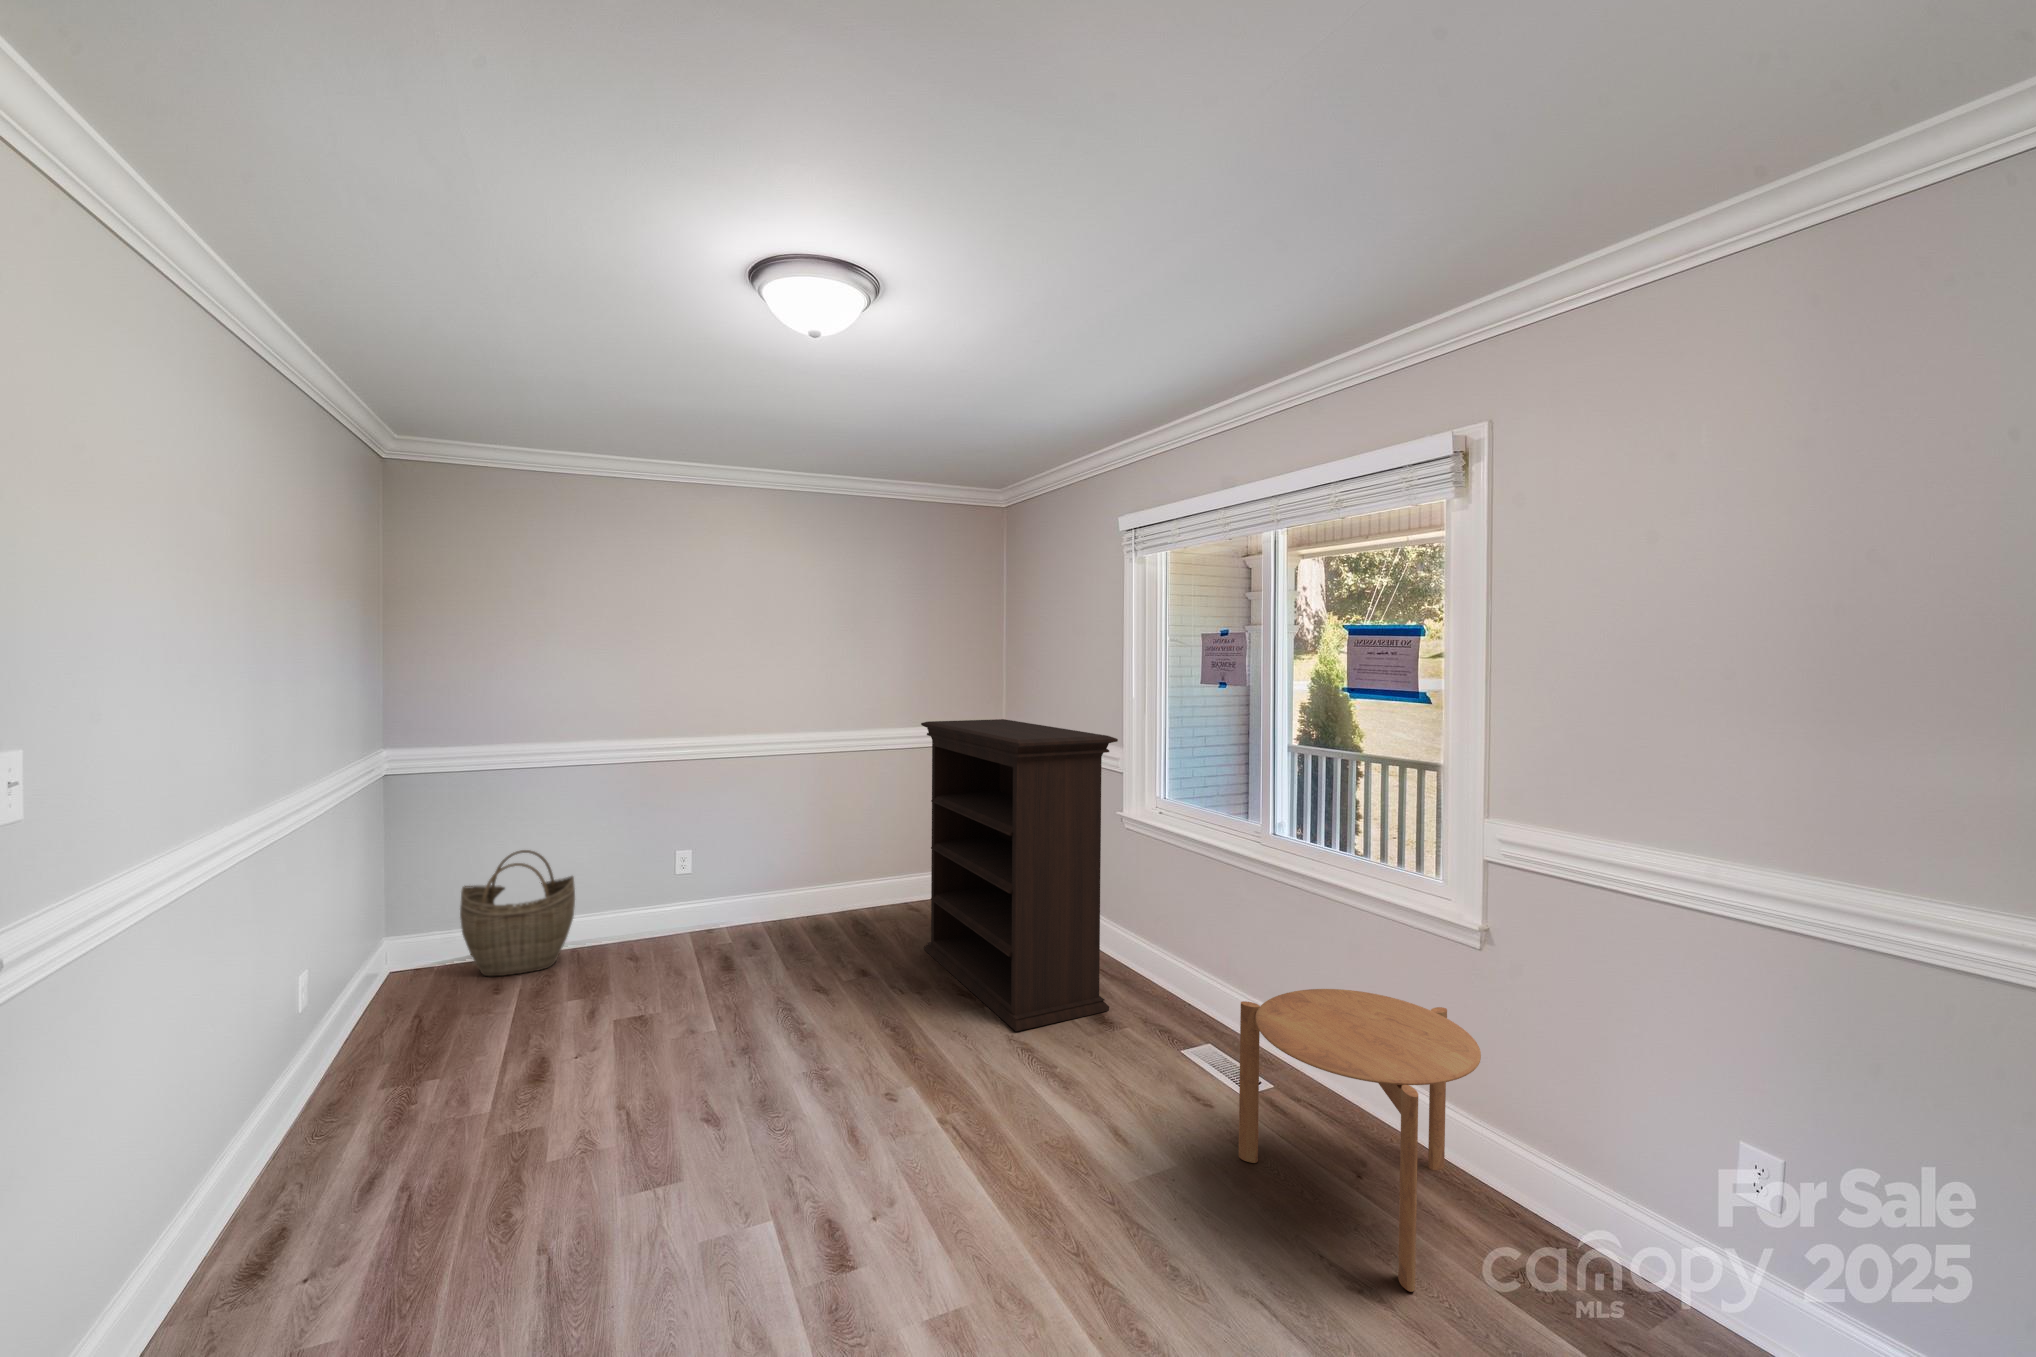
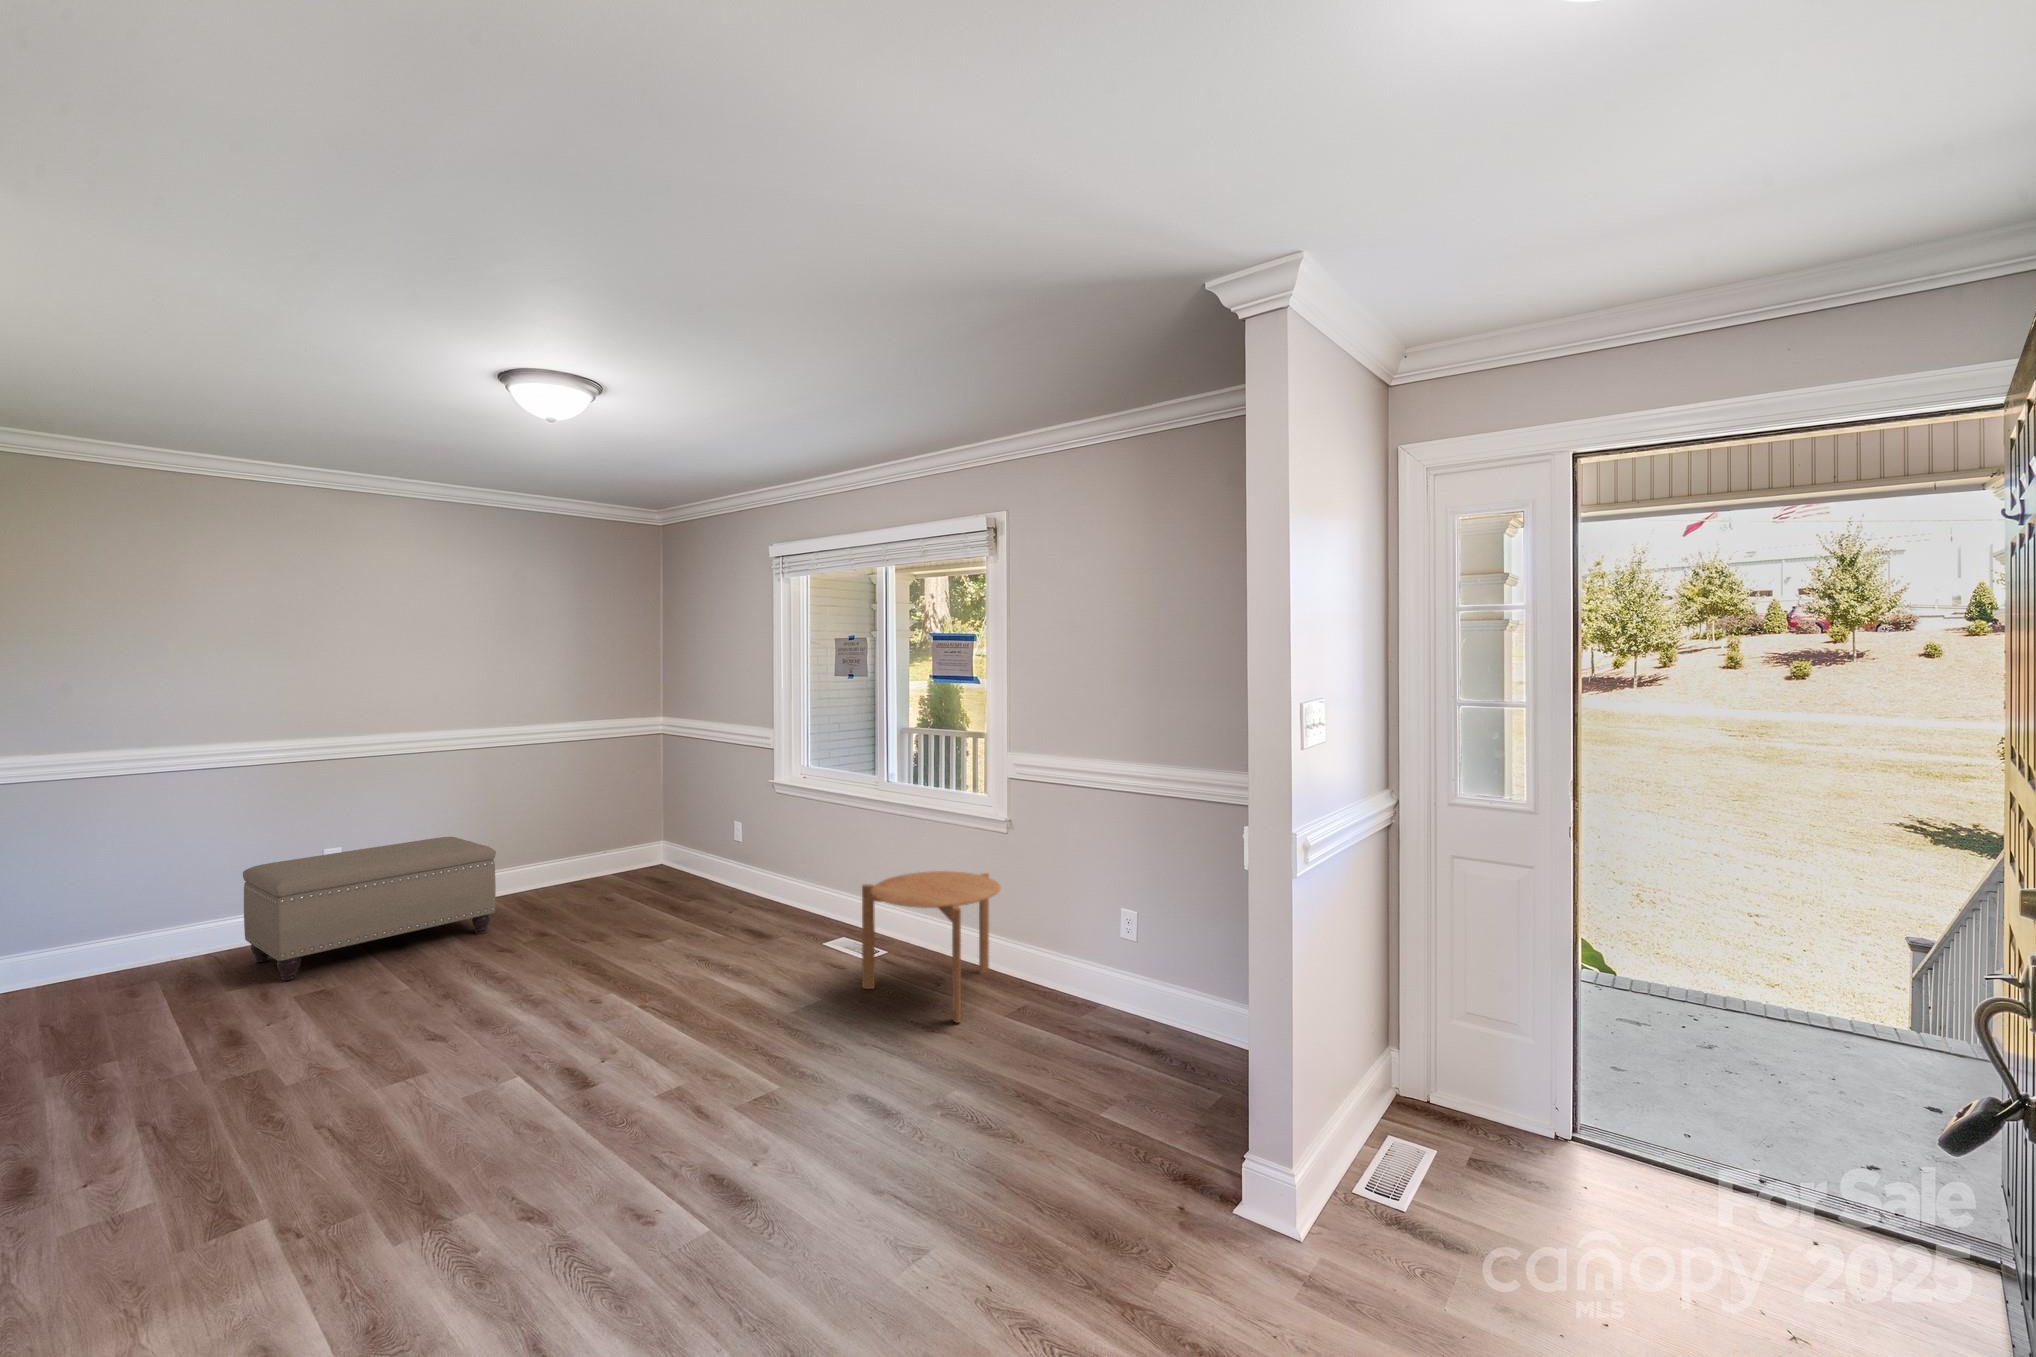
bookshelf: present [921,719,1118,1031] -> none [590,711,771,951]
ottoman: none [604,846,823,993] -> present [243,837,496,981]
woven basket: present [460,850,575,976] -> none [58,861,204,992]

